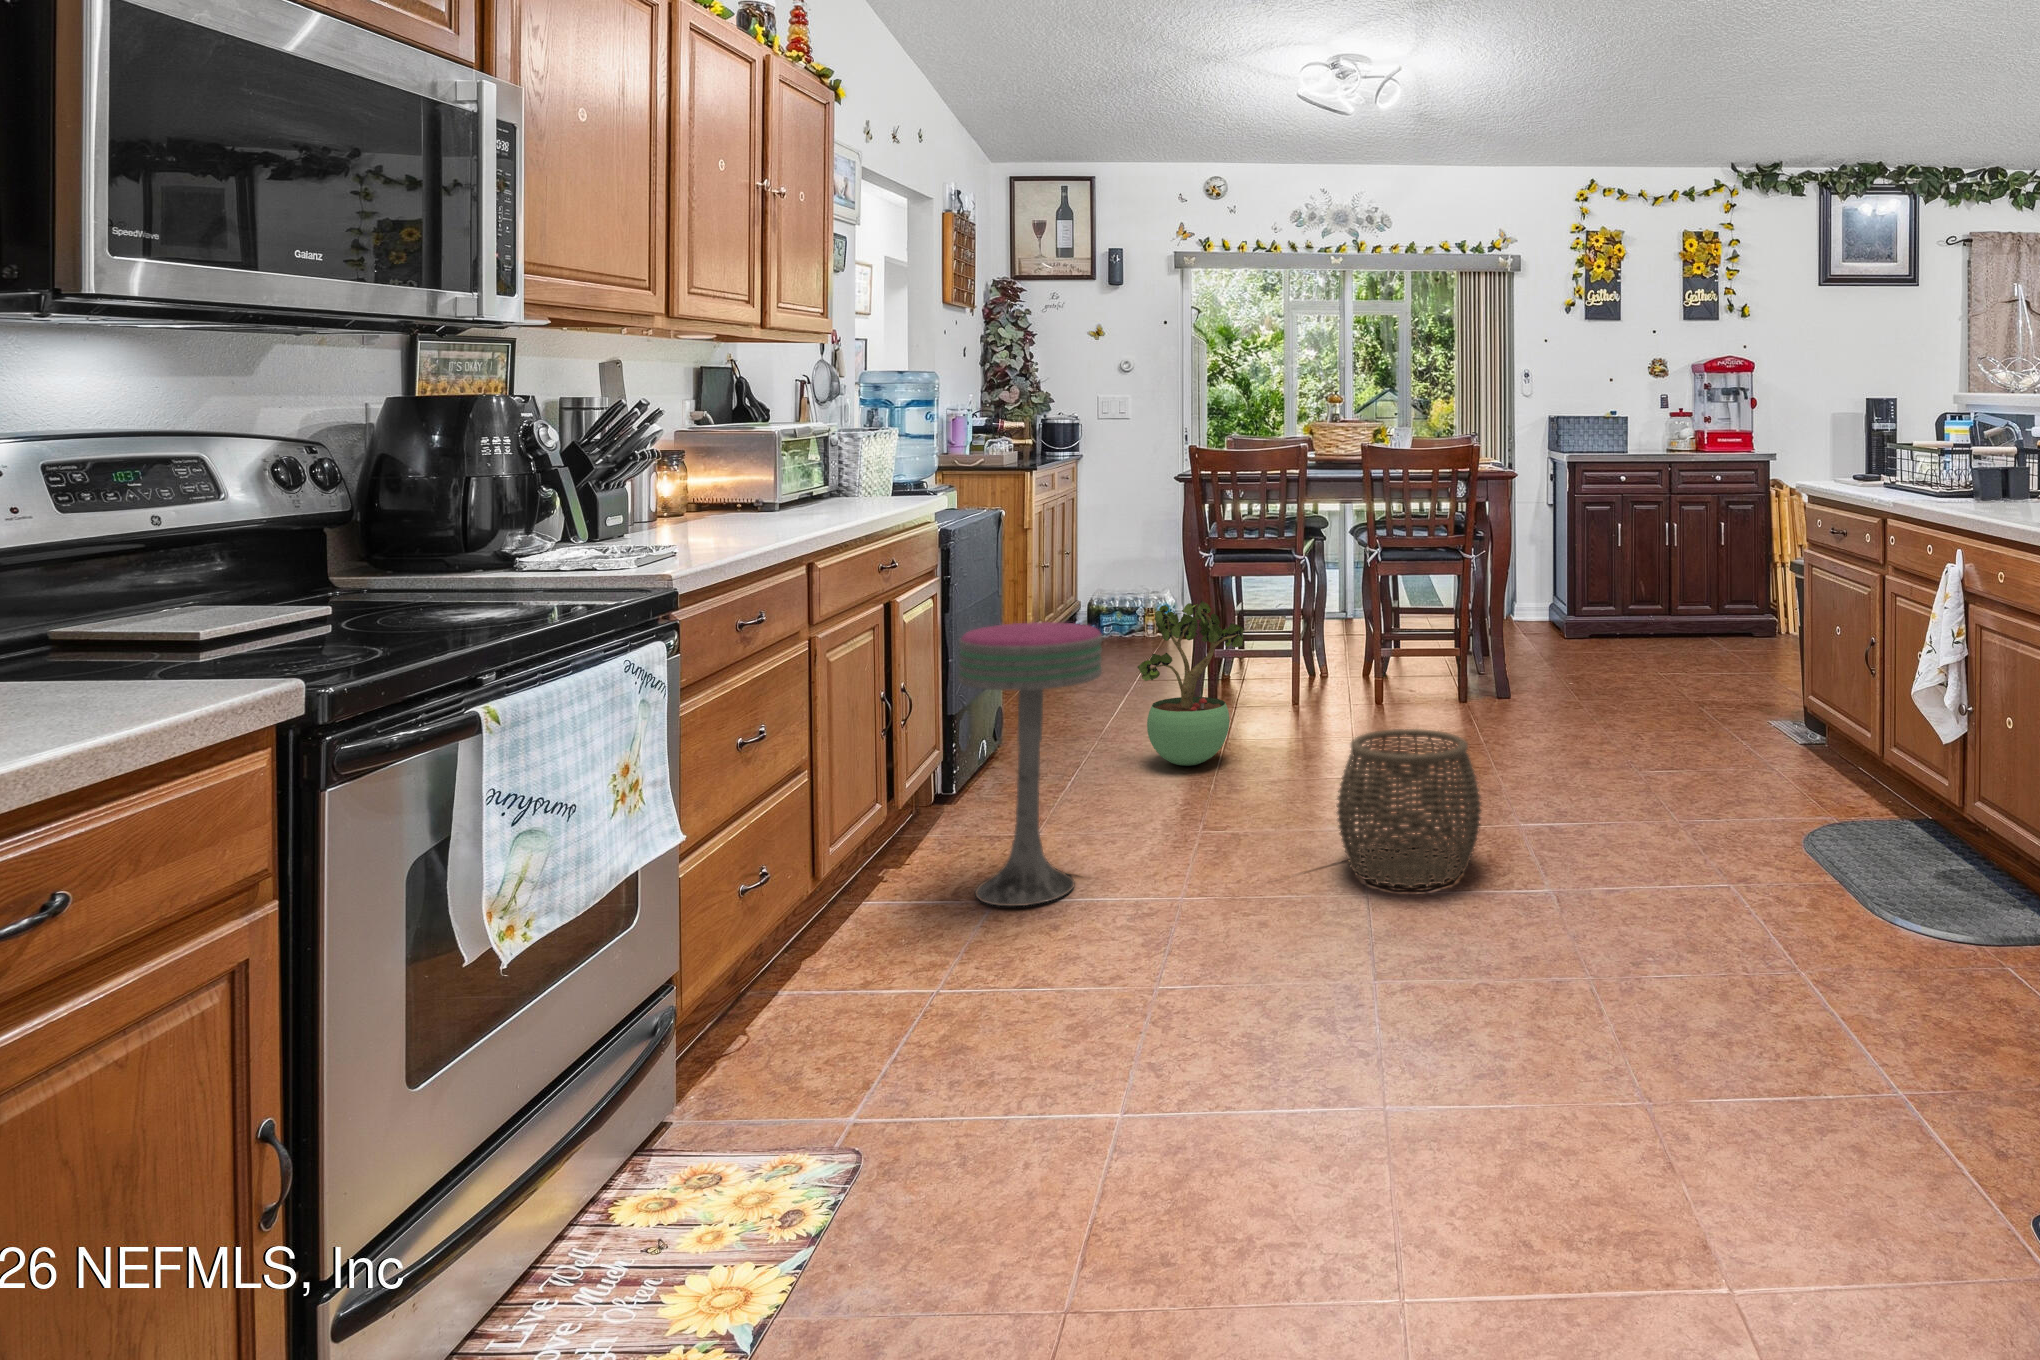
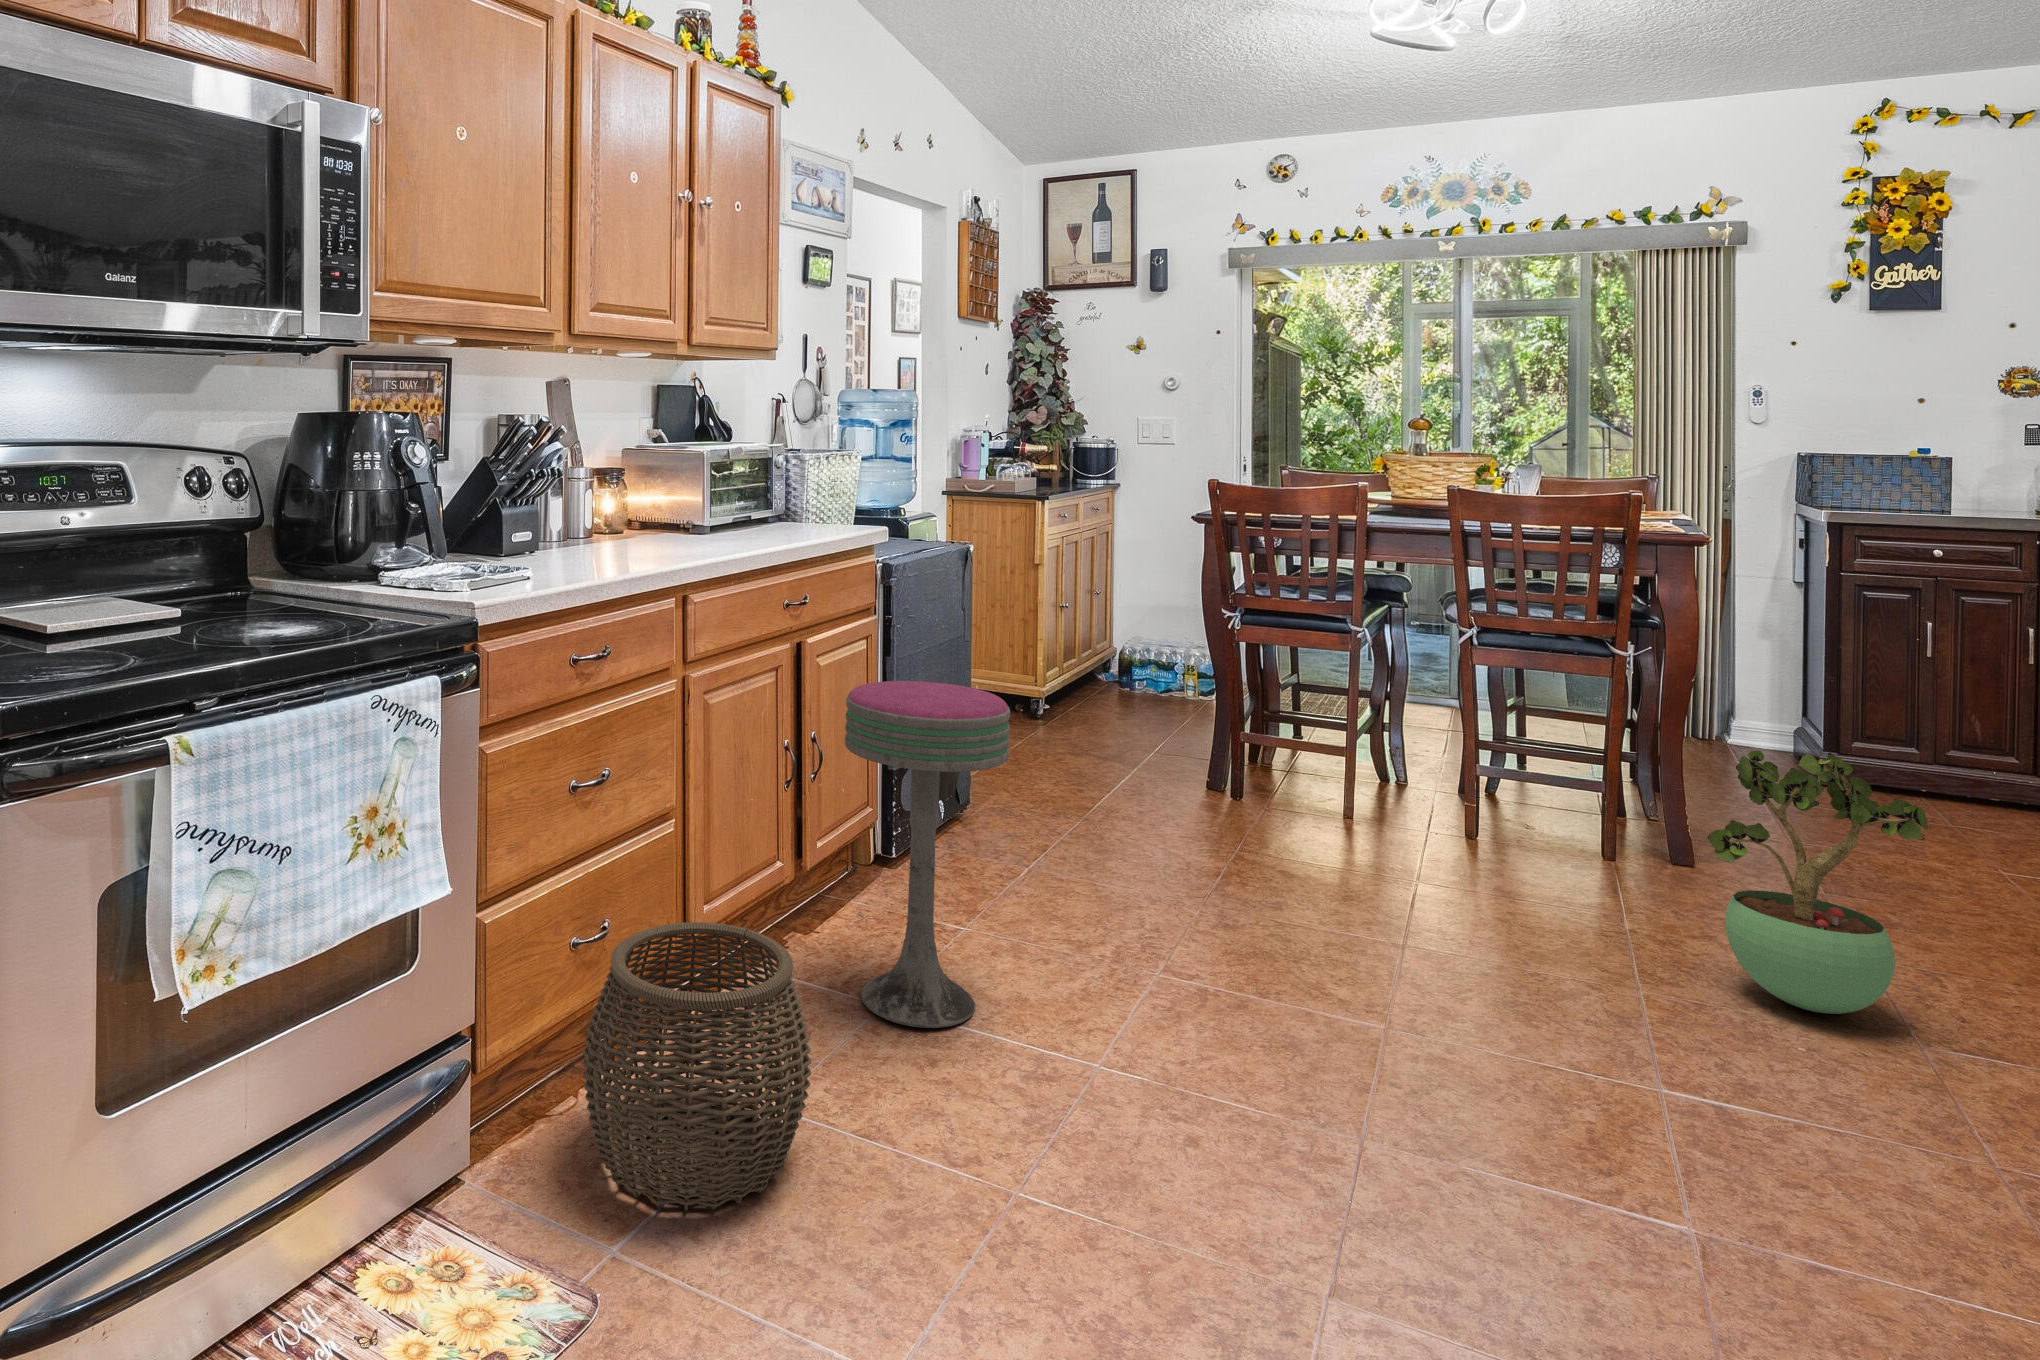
potted plant: present [1138,601,1244,766] -> present [1708,751,1928,1014]
woven basket: present [1337,729,1481,887] -> present [582,922,812,1210]

